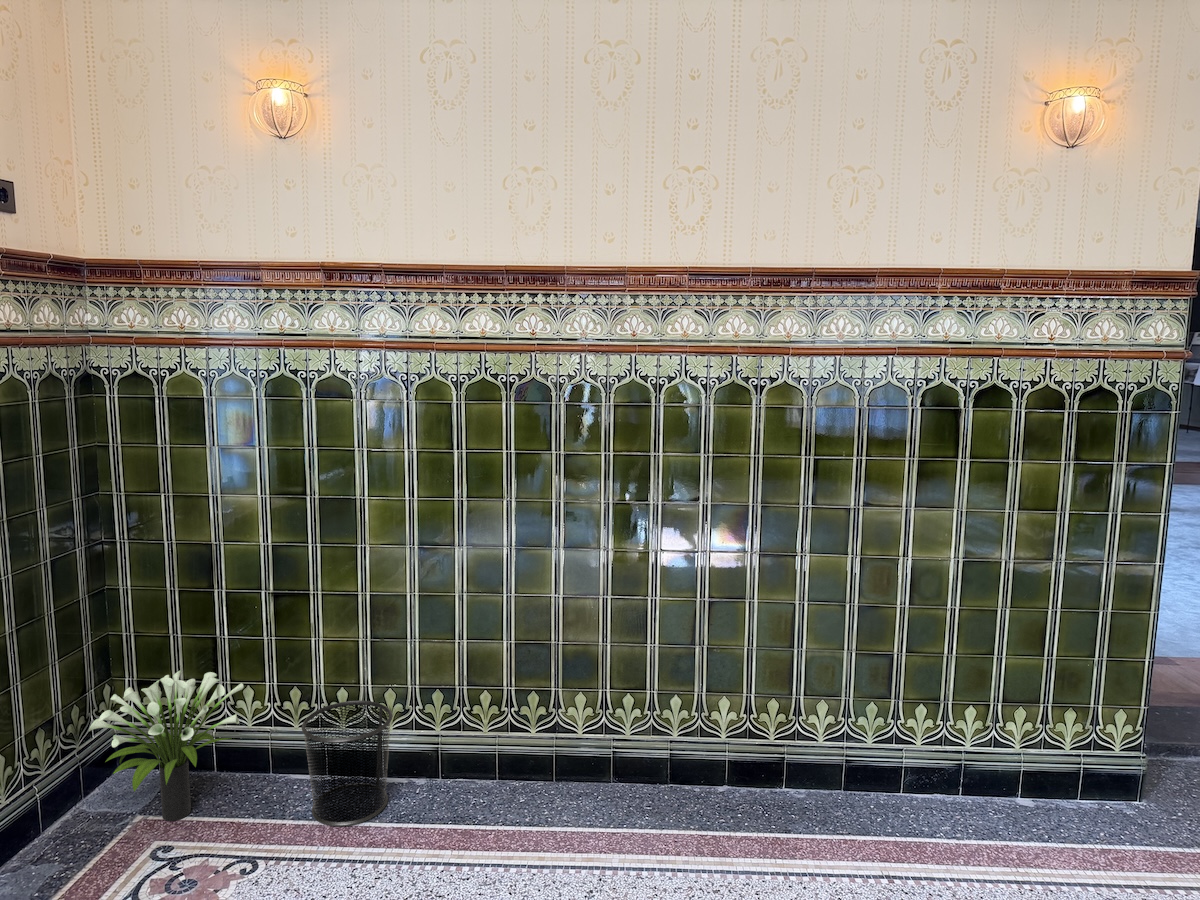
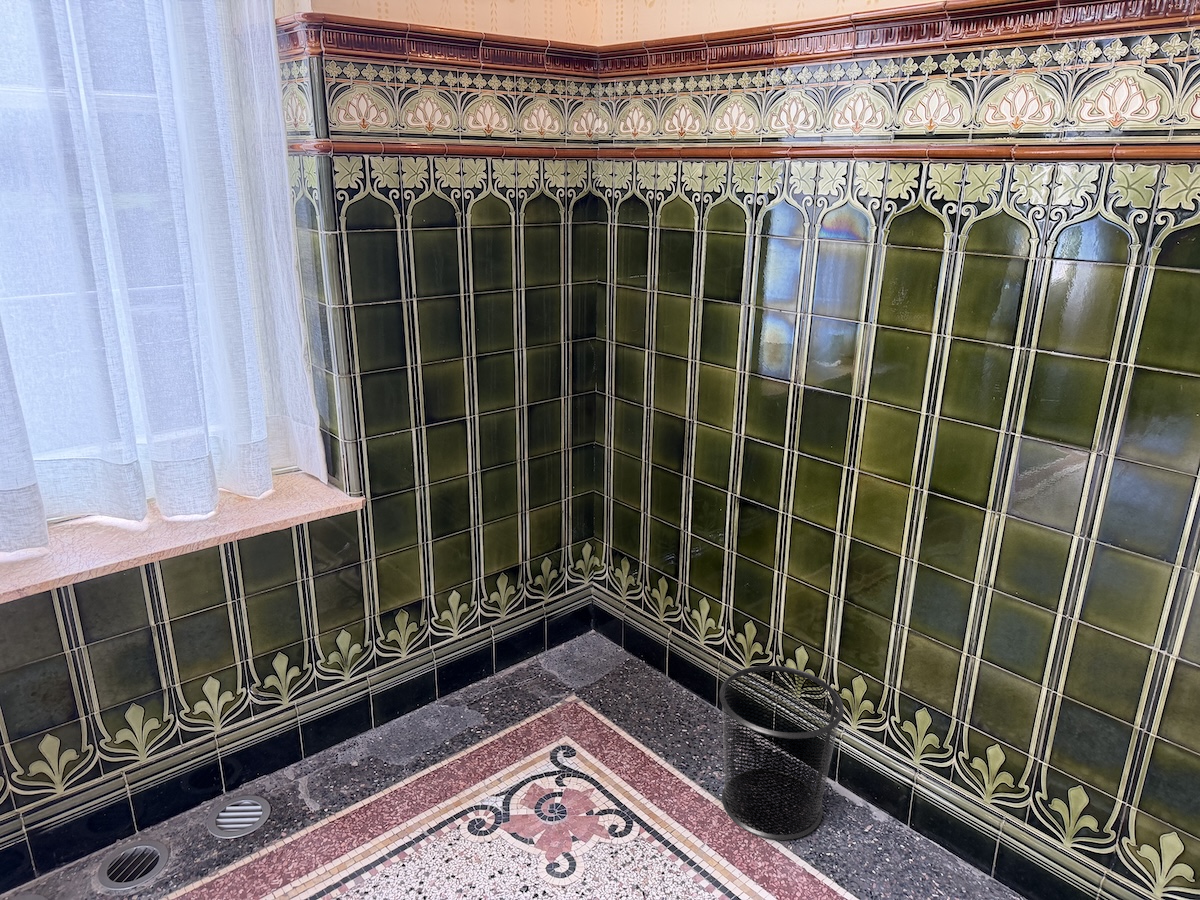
potted plant: present [89,670,244,821] -> none [530,558,689,721]

